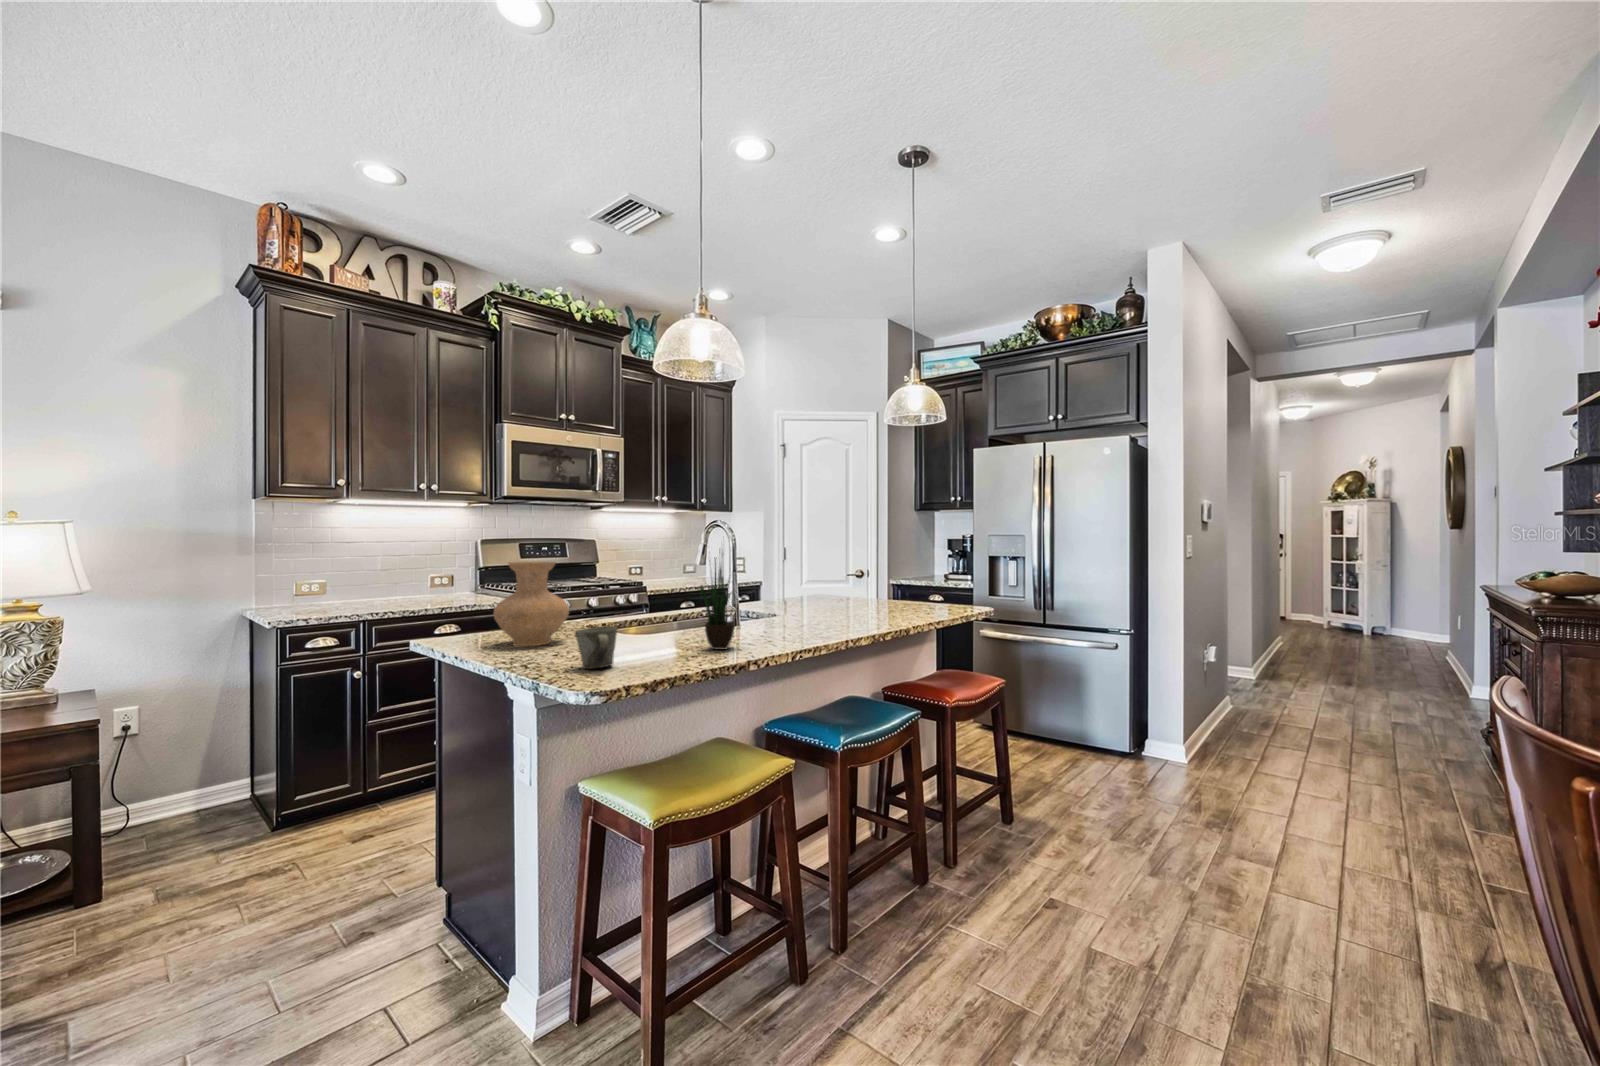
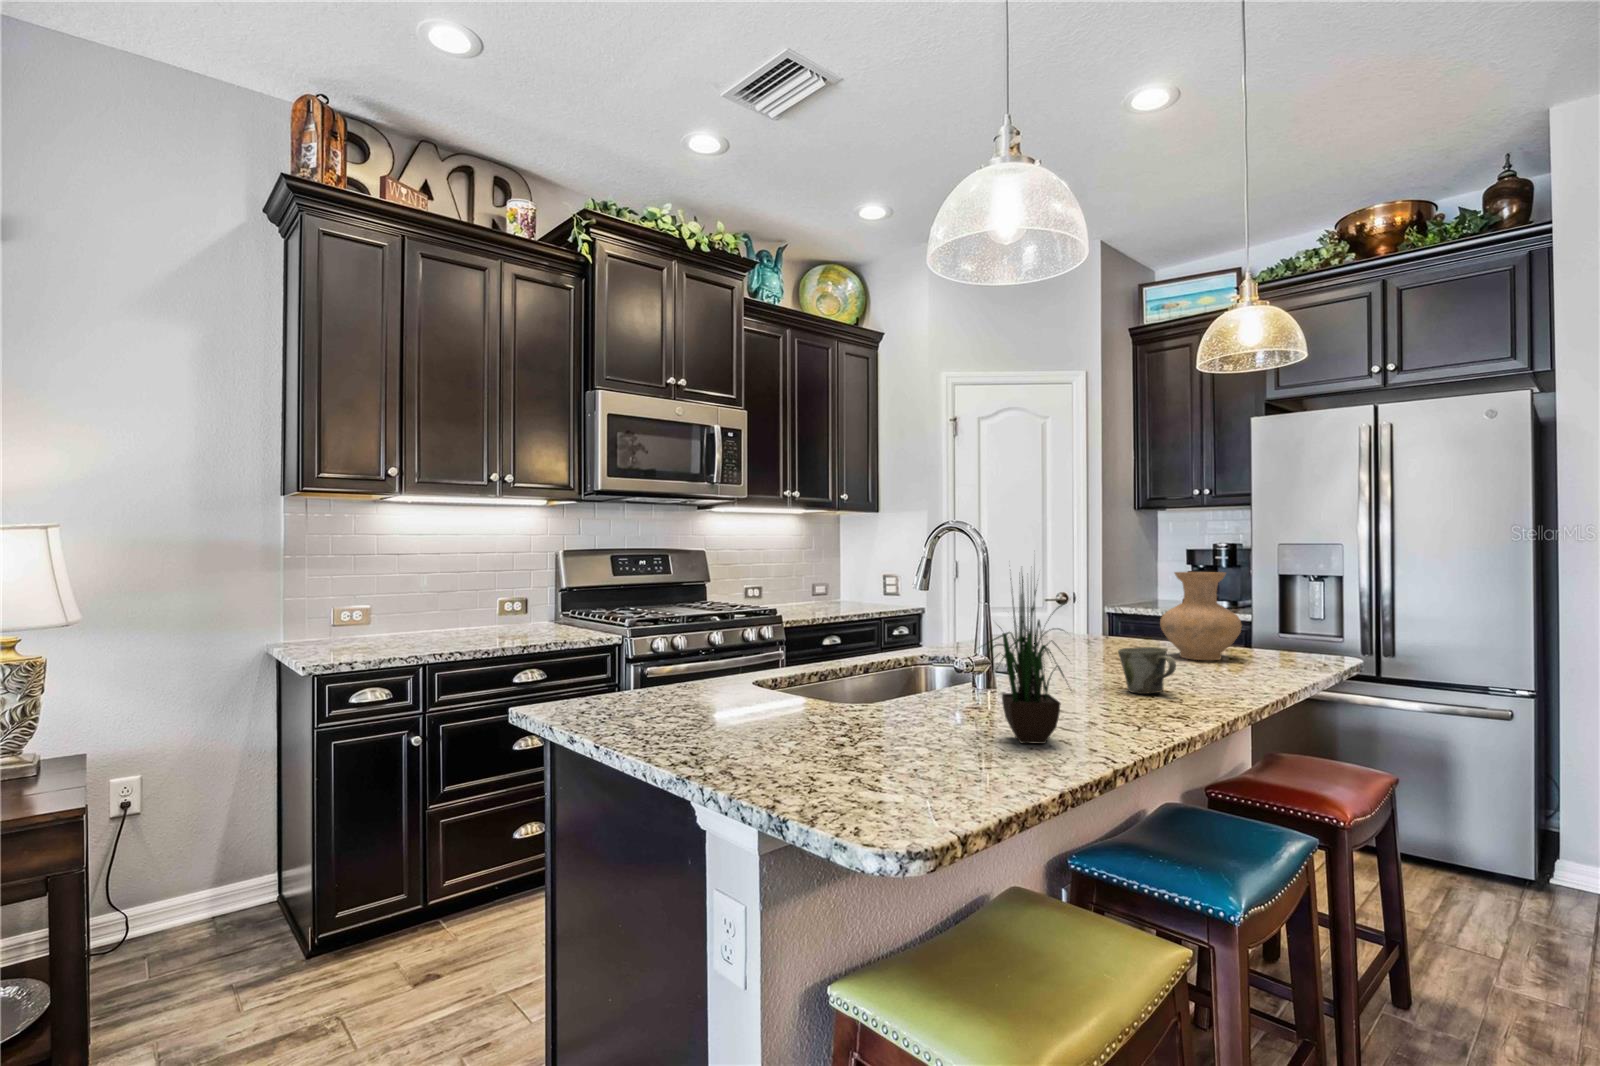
vase: present [494,561,569,646] -> present [1160,572,1242,660]
mug: present [575,626,617,669] -> present [1118,647,1176,694]

